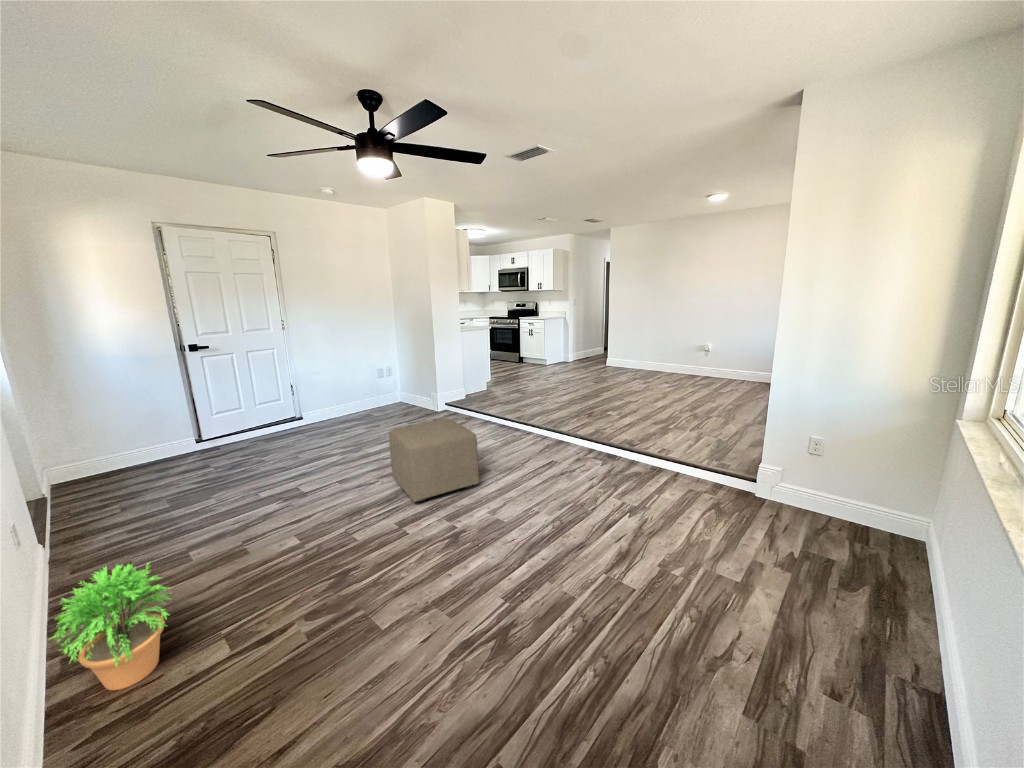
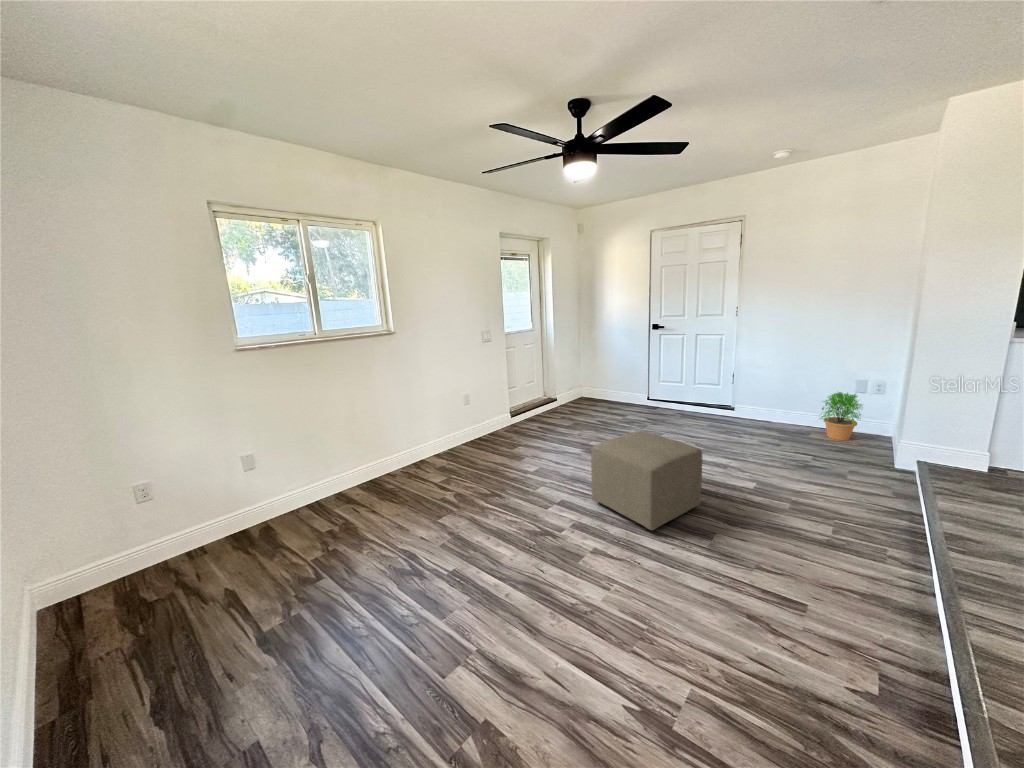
potted plant: present [53,563,170,690] -> present [820,392,862,440]

